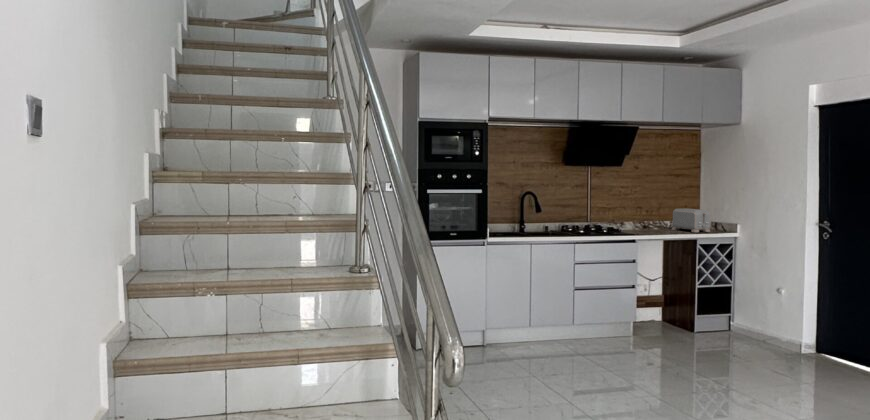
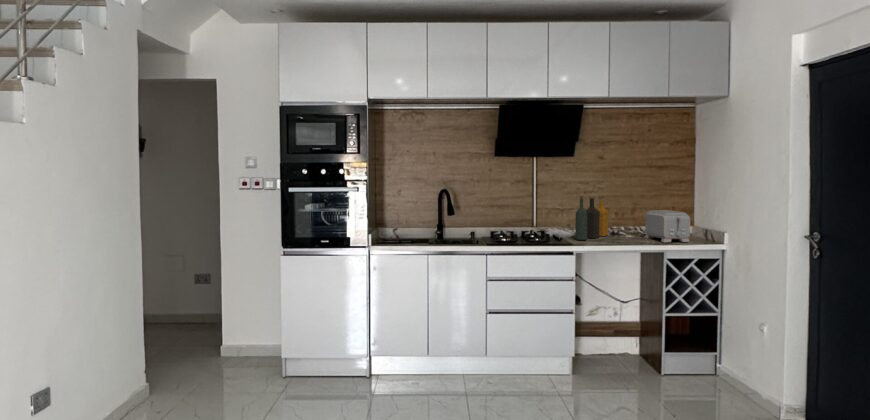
bottle: none [627,197,645,232] -> present [575,196,609,240]

